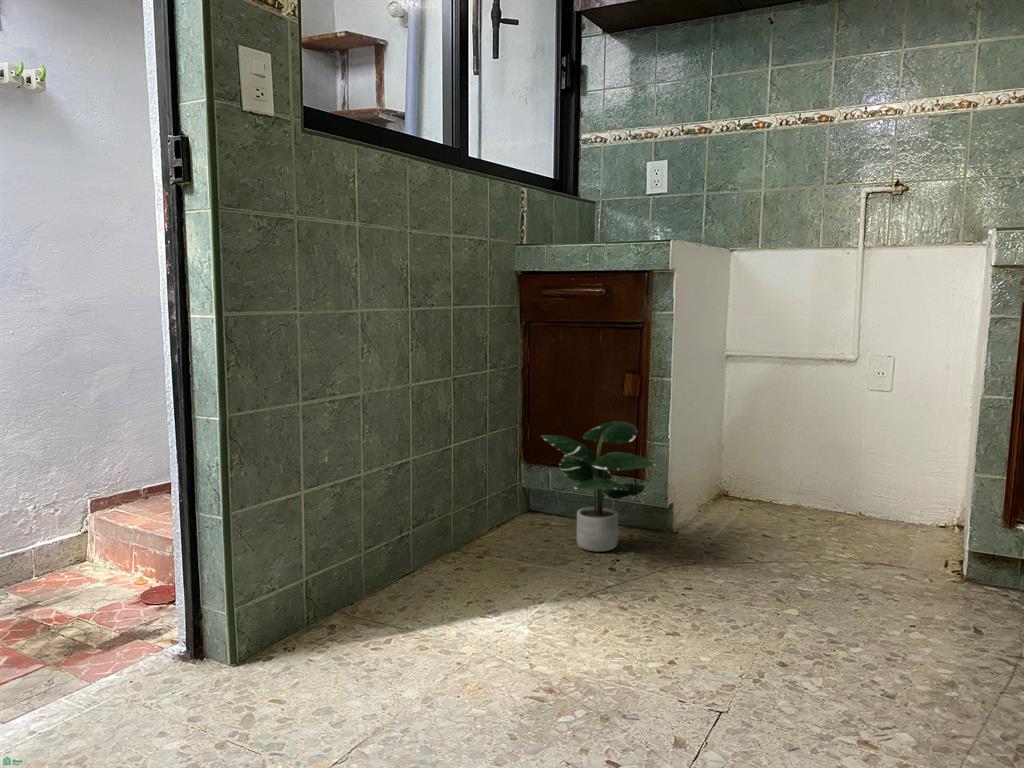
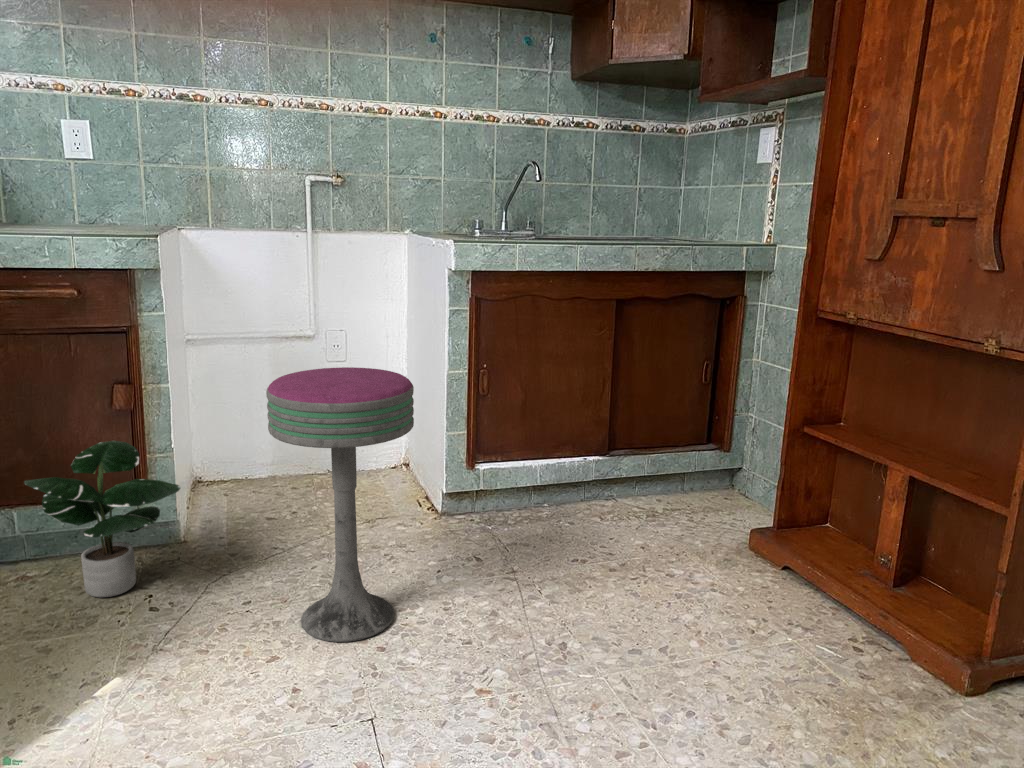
bar stool: none [701,356,865,651] -> present [266,367,414,642]

